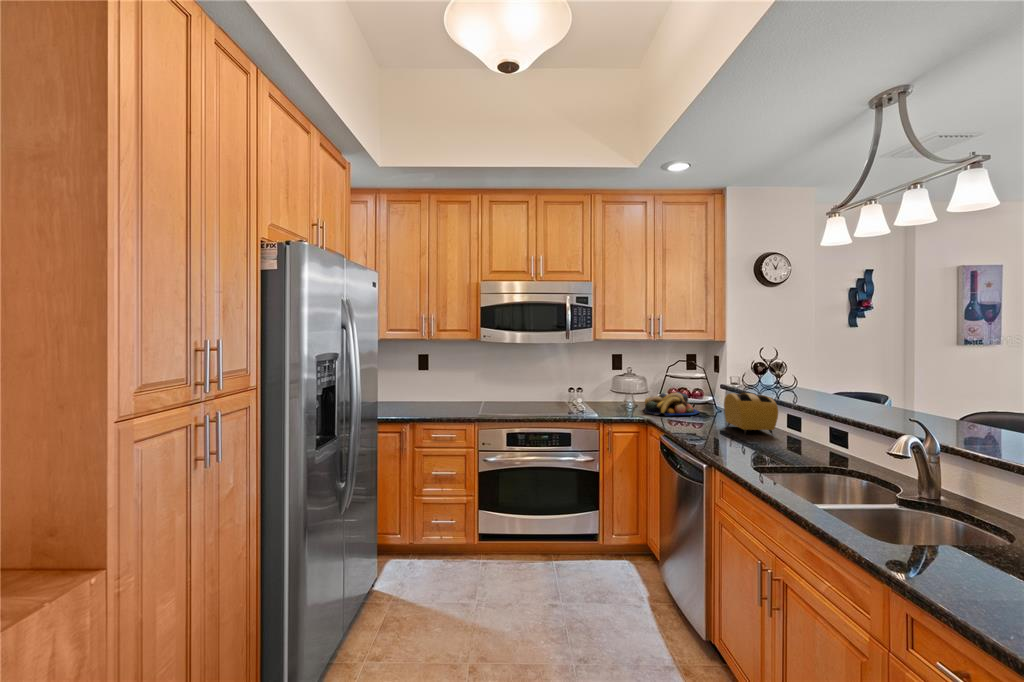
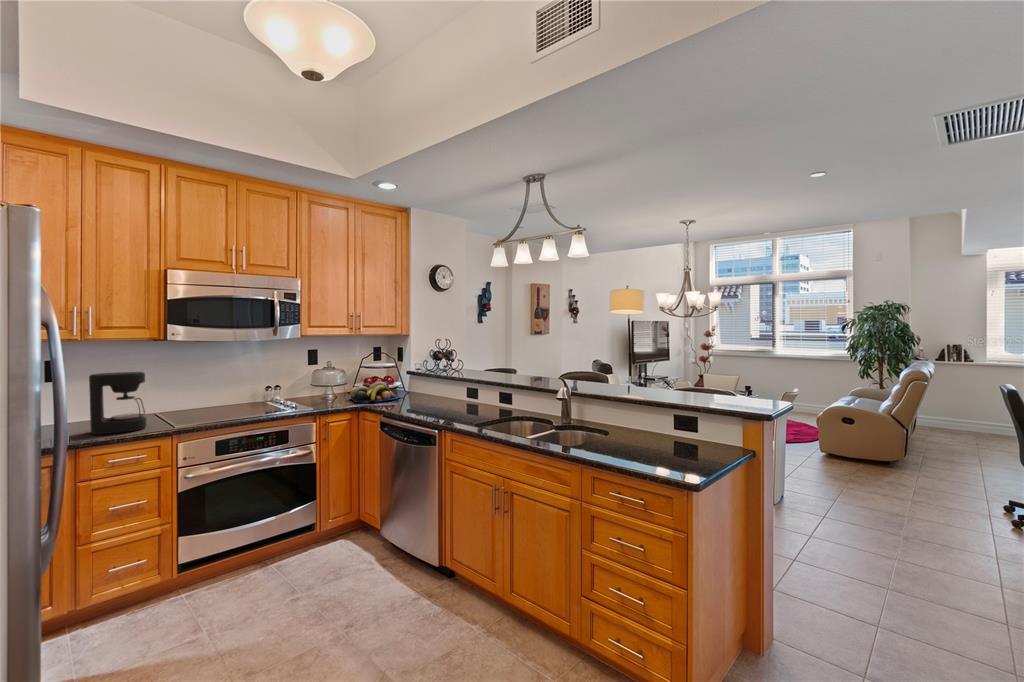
coffee maker: none [430,368,465,416] -> present [89,372,146,434]
toaster: present [724,393,778,434] -> none [428,377,469,409]

